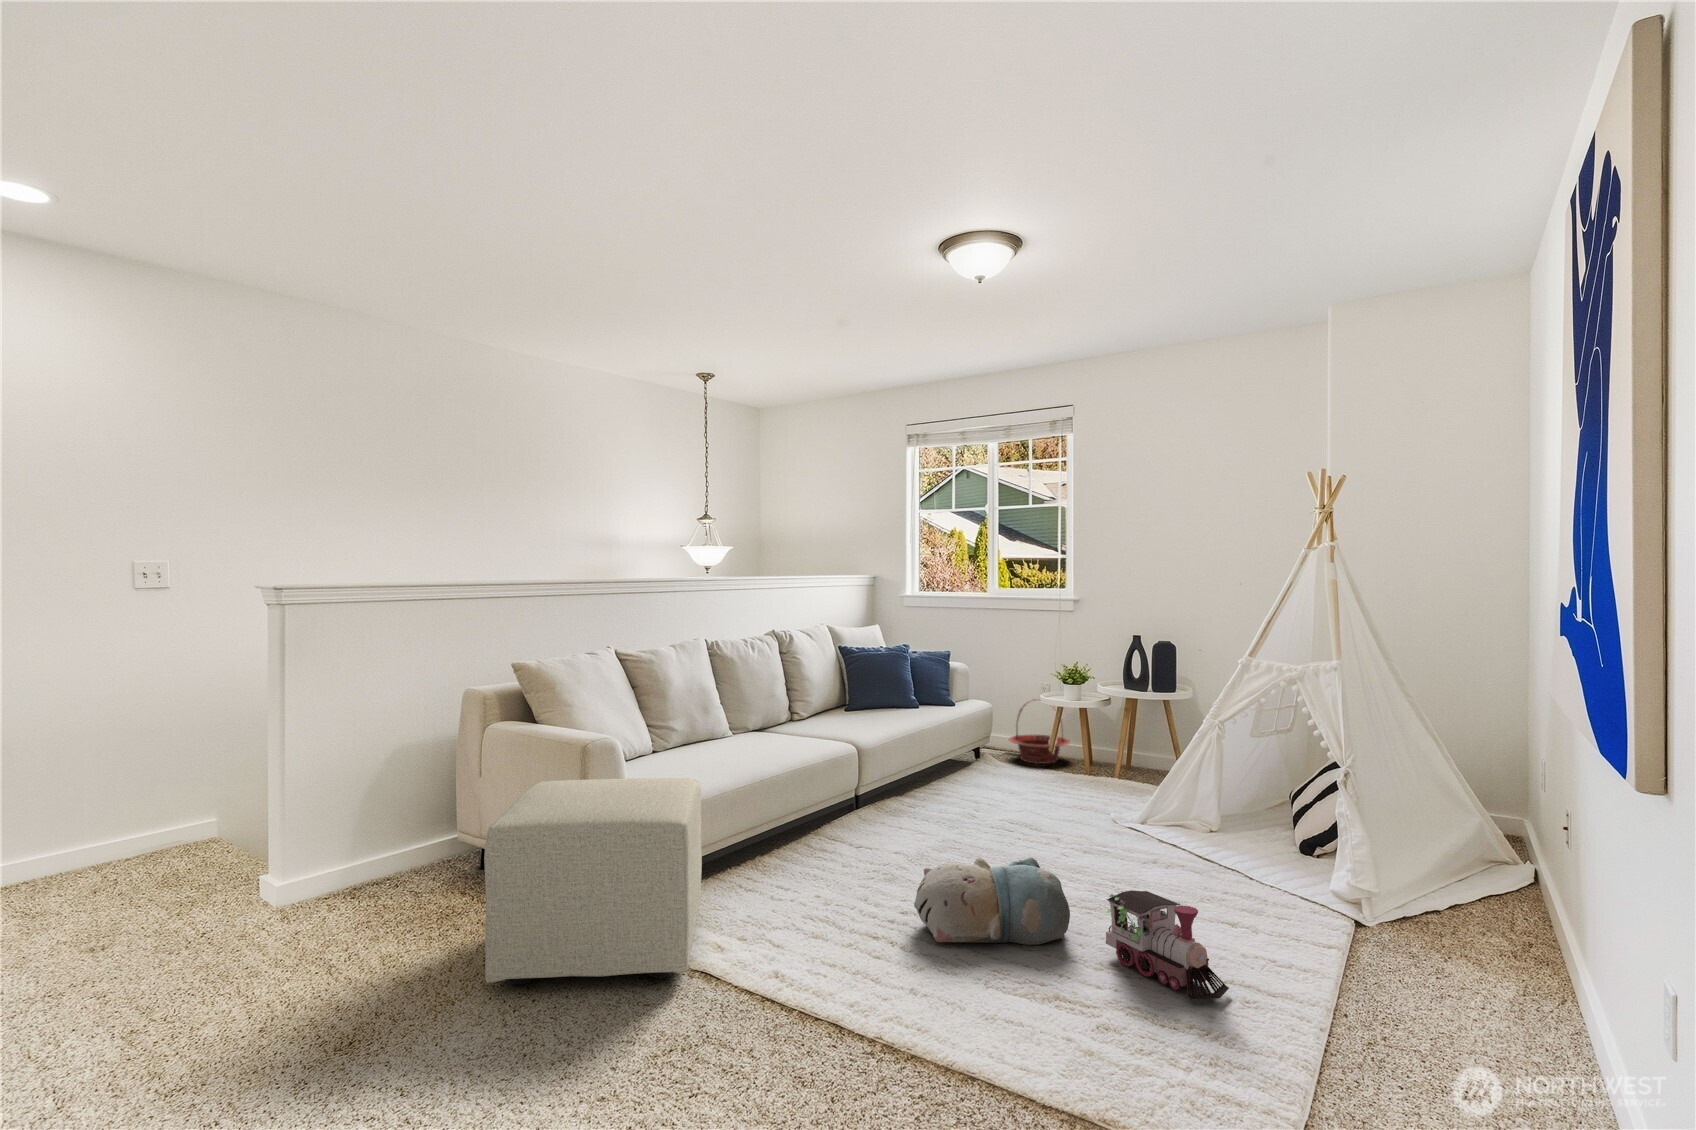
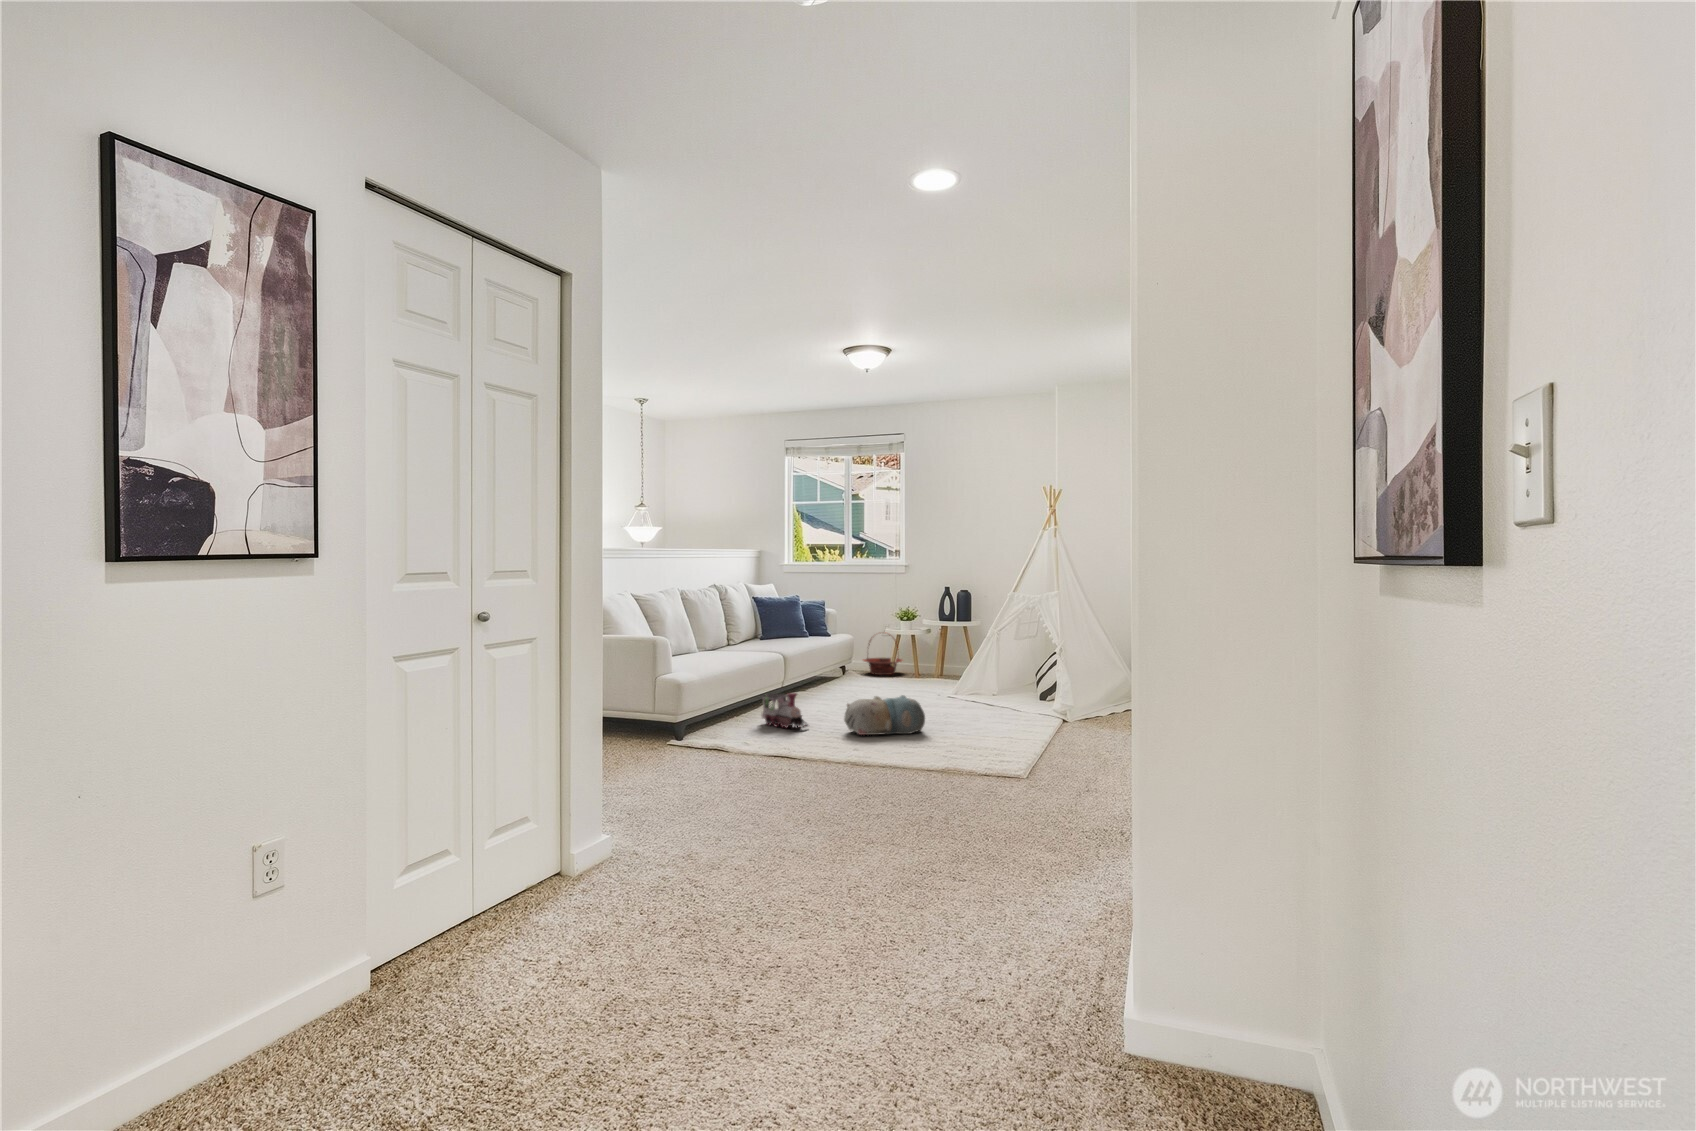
ottoman: present [484,778,702,985] -> none [628,659,741,758]
toy train: present [1106,890,1229,1000] -> present [762,693,808,729]

